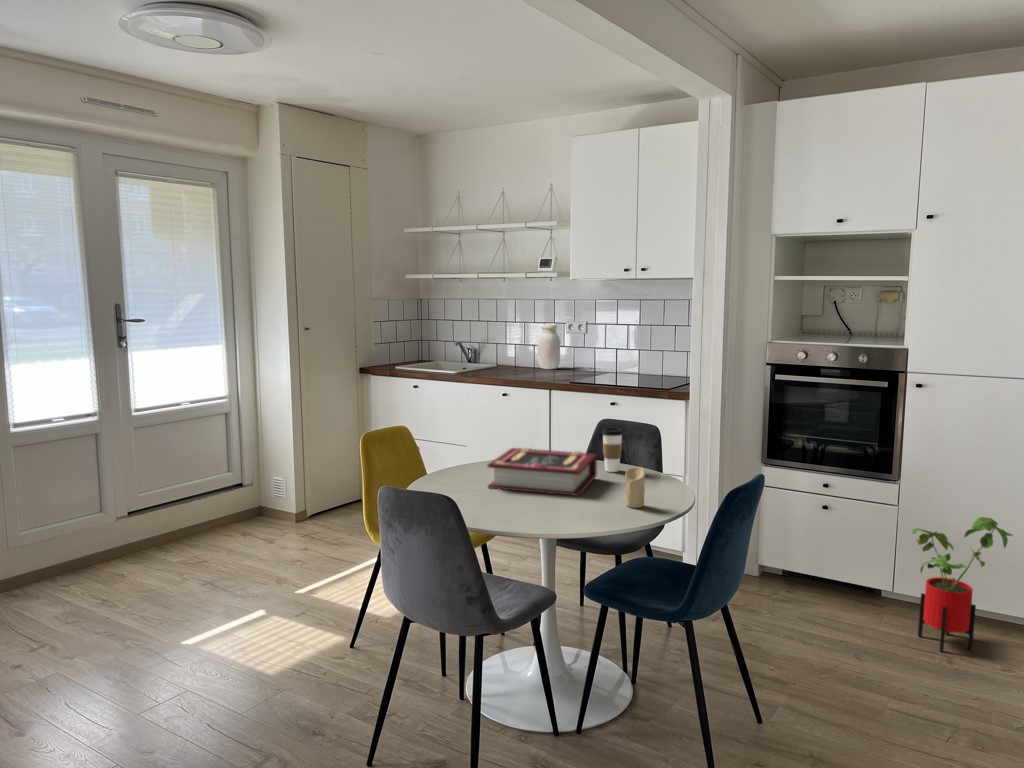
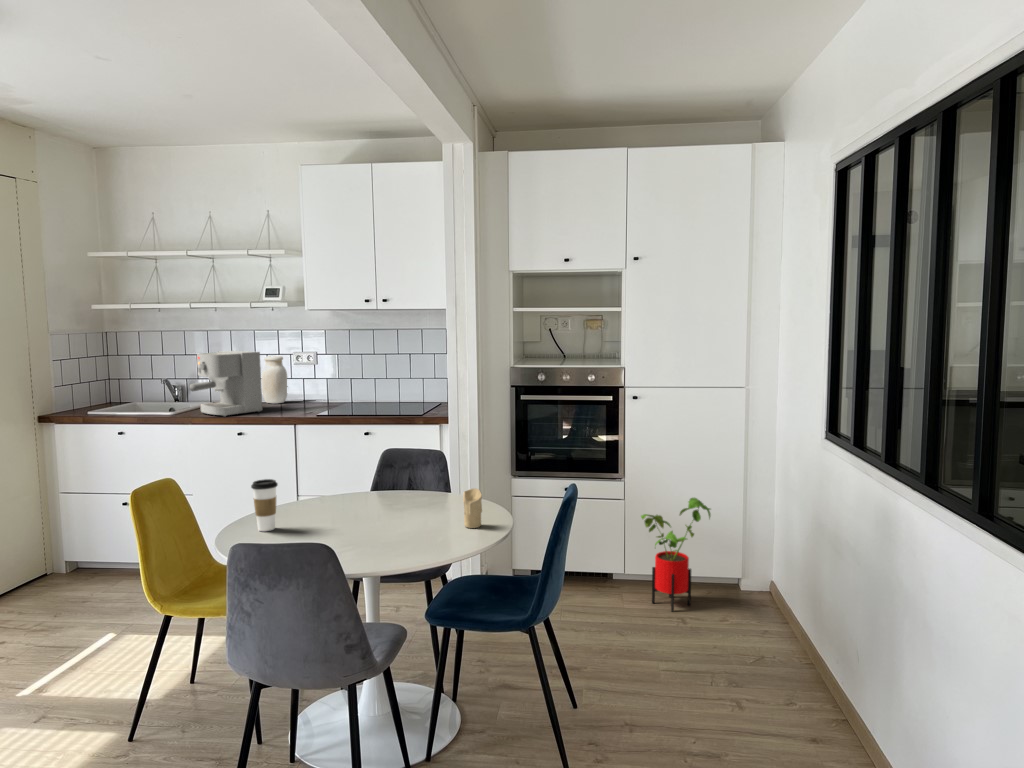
coffee maker: none [465,318,528,378] -> present [189,351,262,417]
coffee cup: present [602,428,623,472] -> present [251,479,278,531]
book: present [488,447,597,496] -> none [310,481,412,531]

